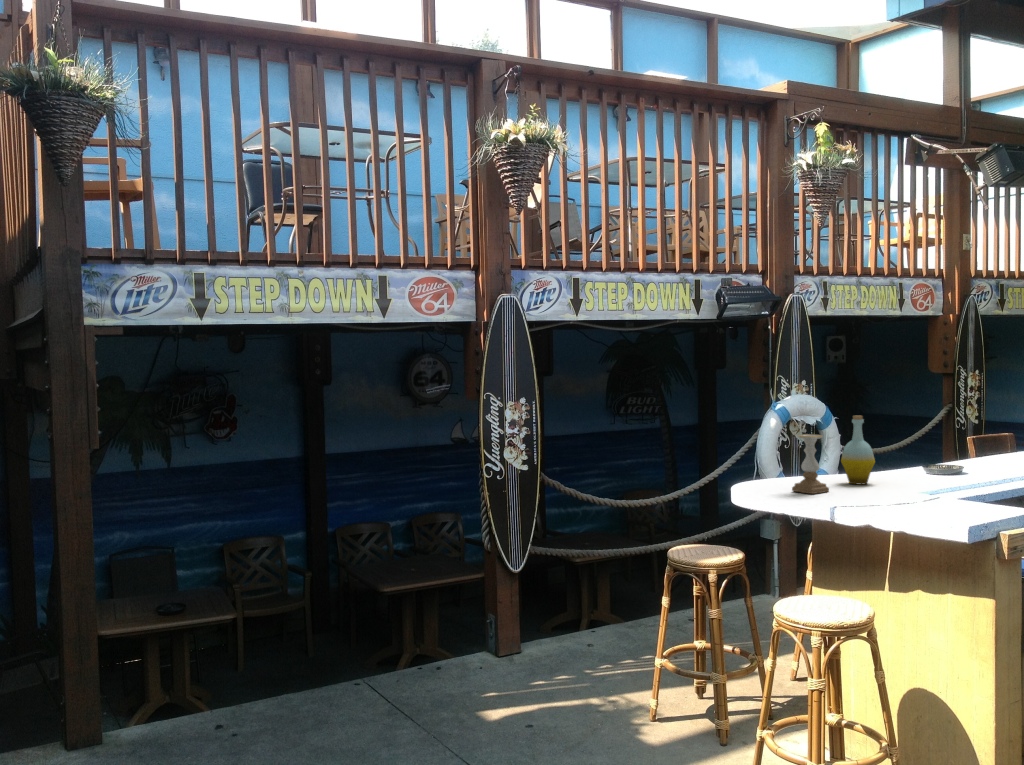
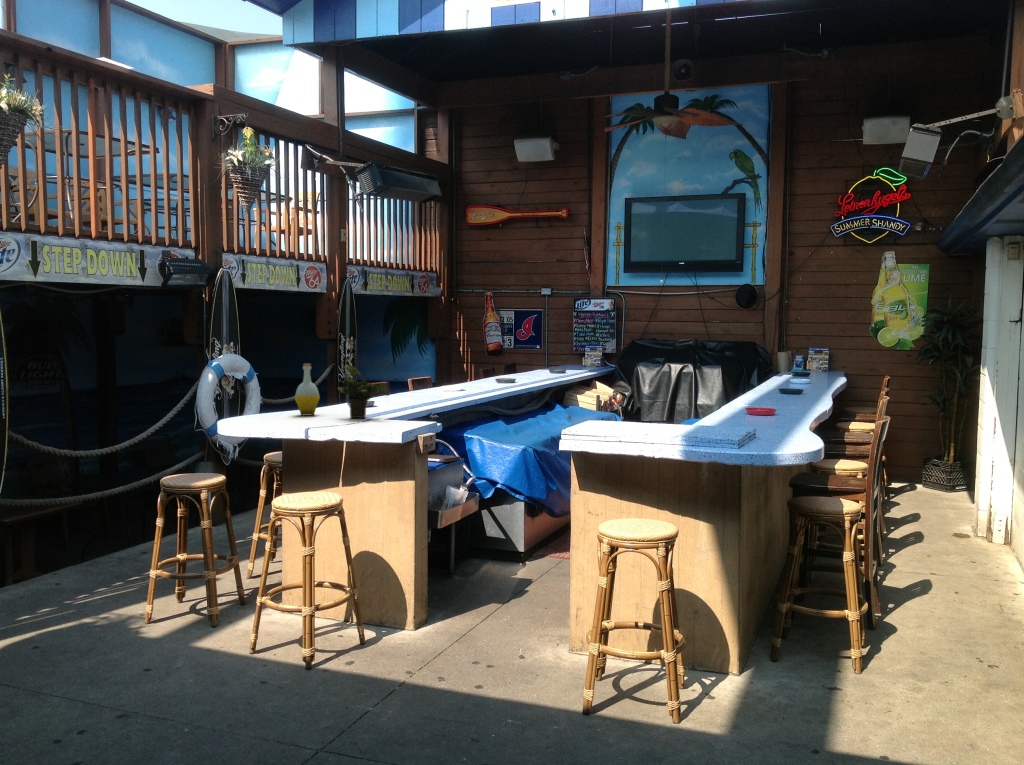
potted plant: none [894,421,972,495] -> present [338,366,389,418]
candle holder: present [792,434,829,494] -> none [265,377,292,422]

